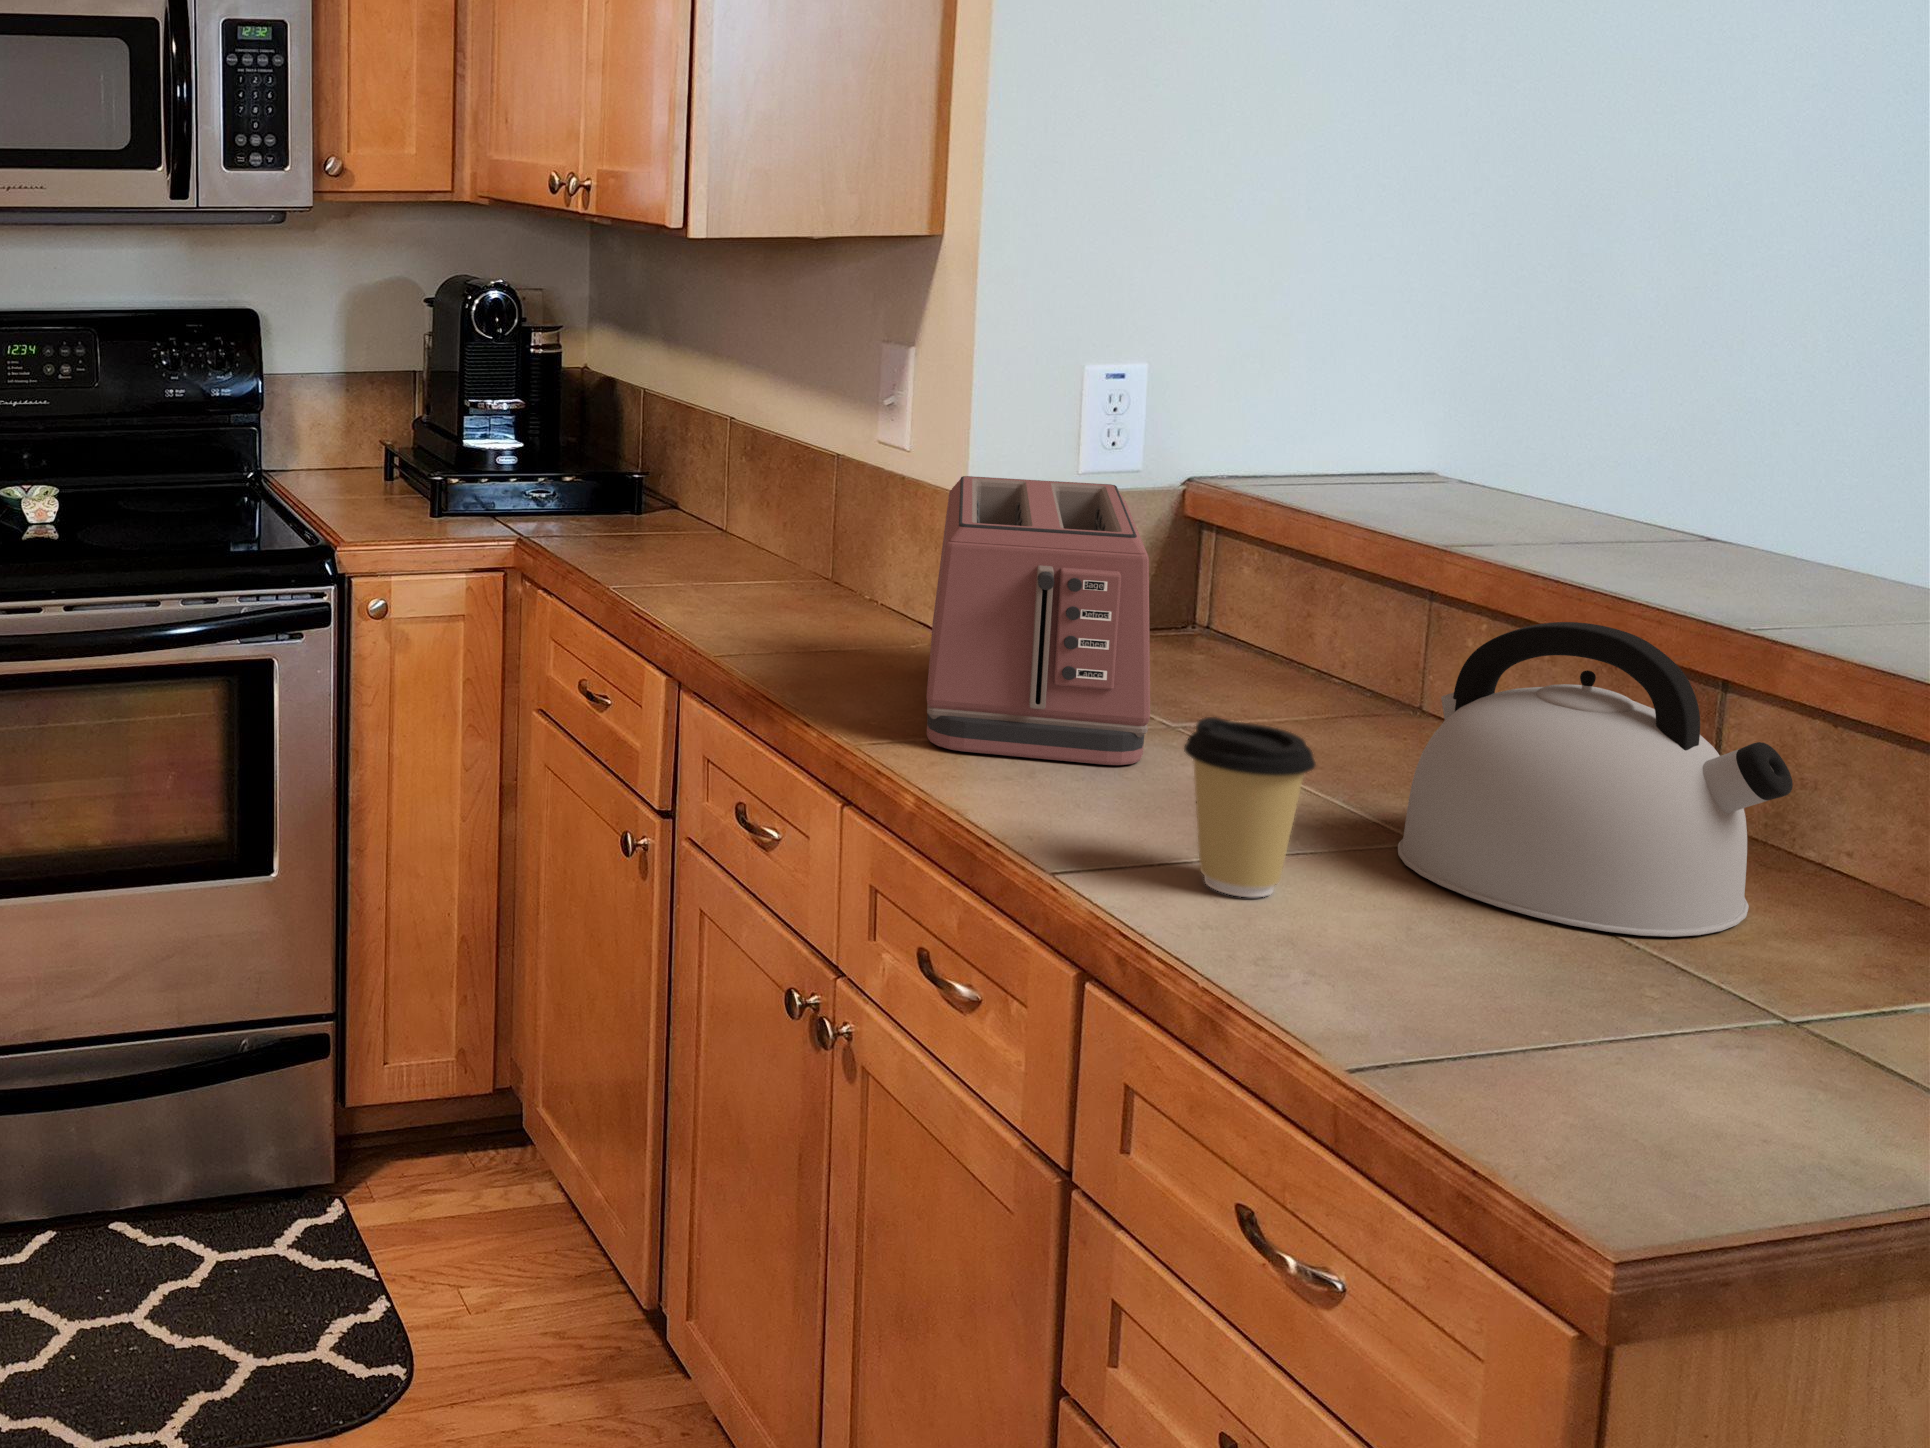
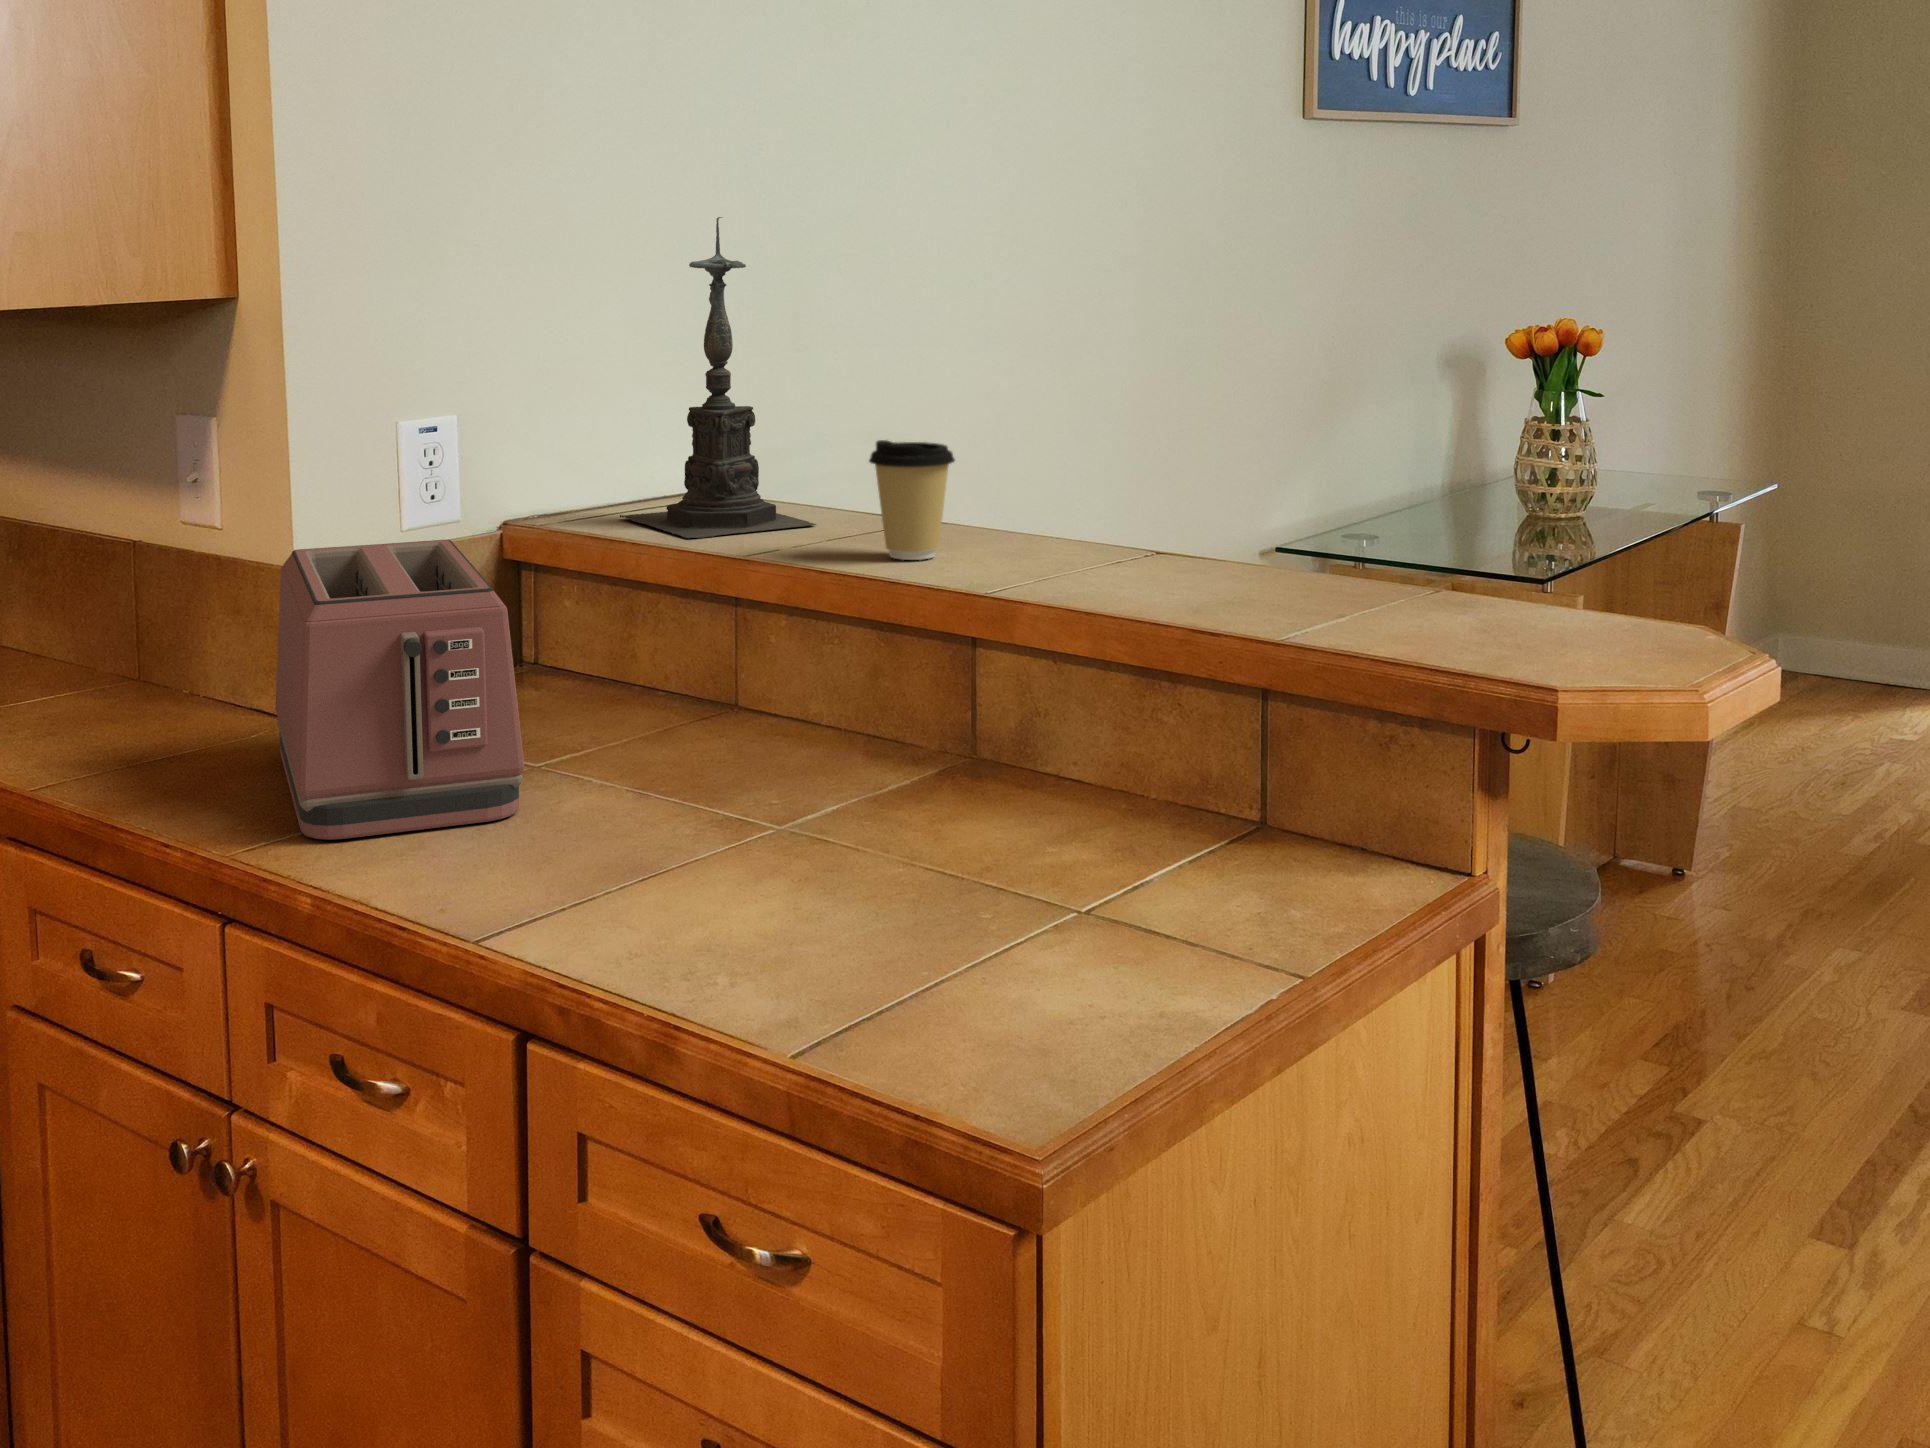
candle holder: none [1317,173,1549,522] -> present [620,217,816,538]
kettle: present [1398,622,1793,937] -> none [764,613,1053,878]
coffee cup: present [1184,717,1316,897] -> present [869,440,955,560]

